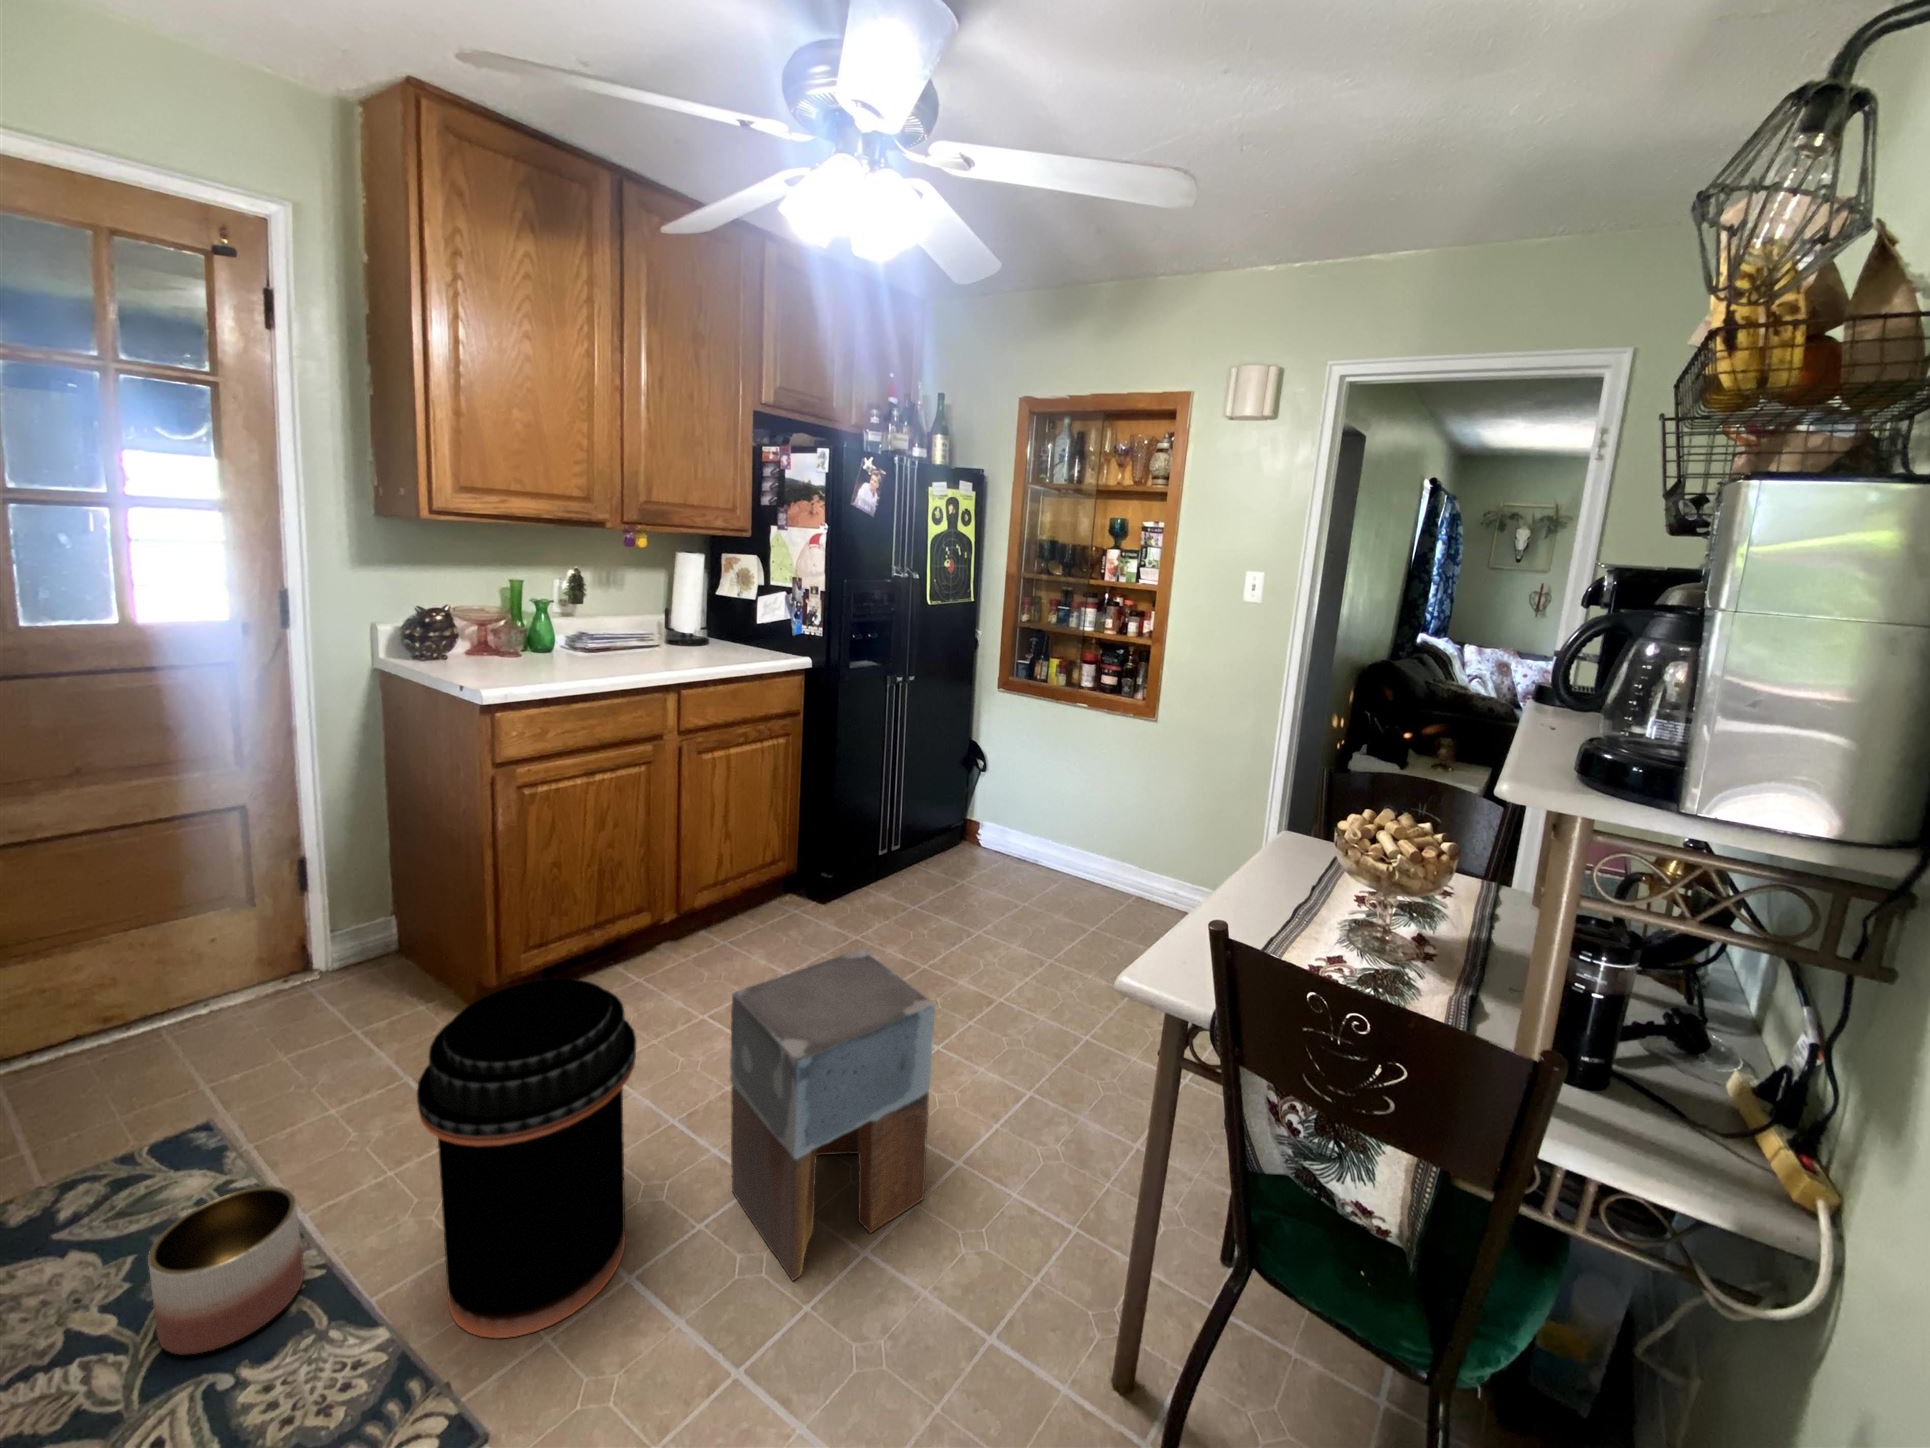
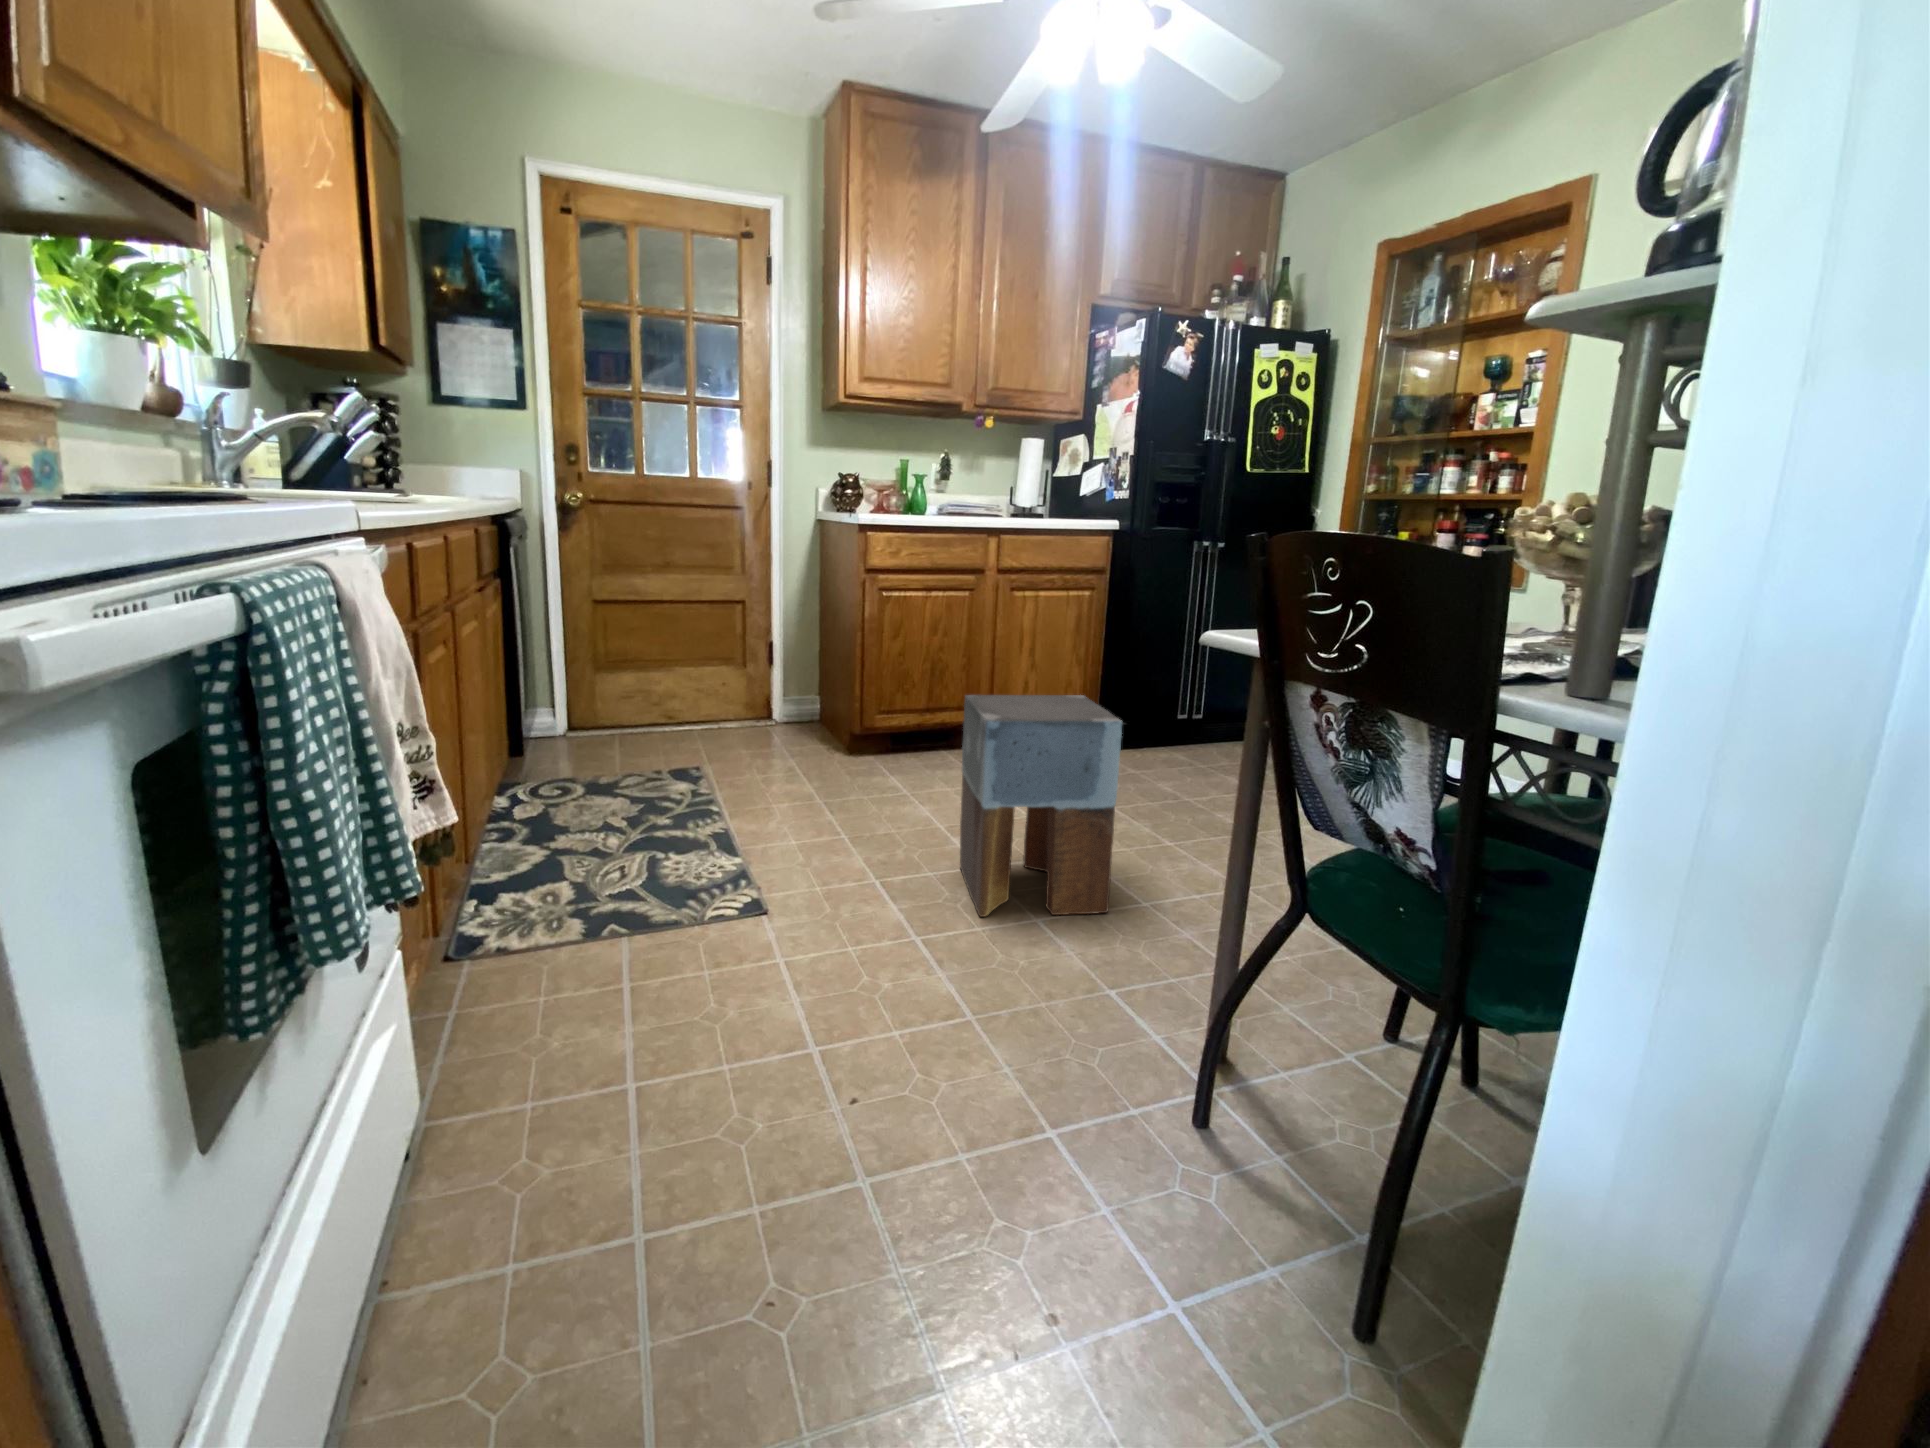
trash can: present [417,979,636,1338] -> none [761,662,893,885]
planter: present [148,1186,304,1354] -> none [647,768,714,841]

